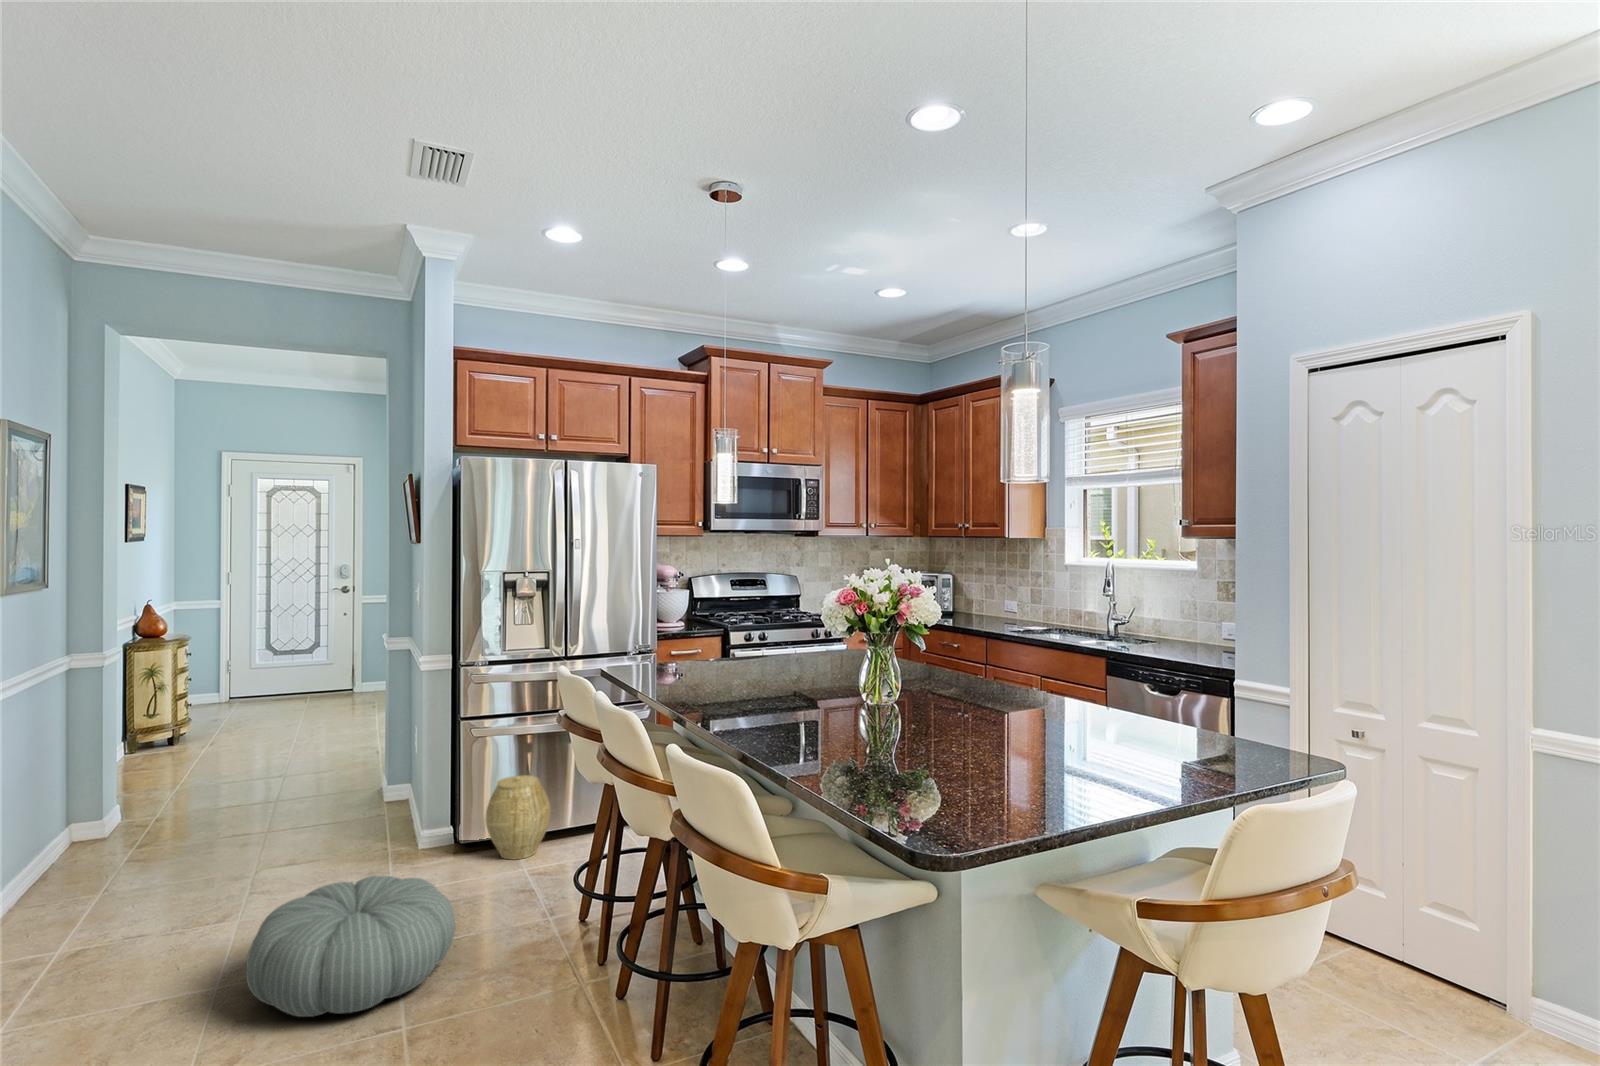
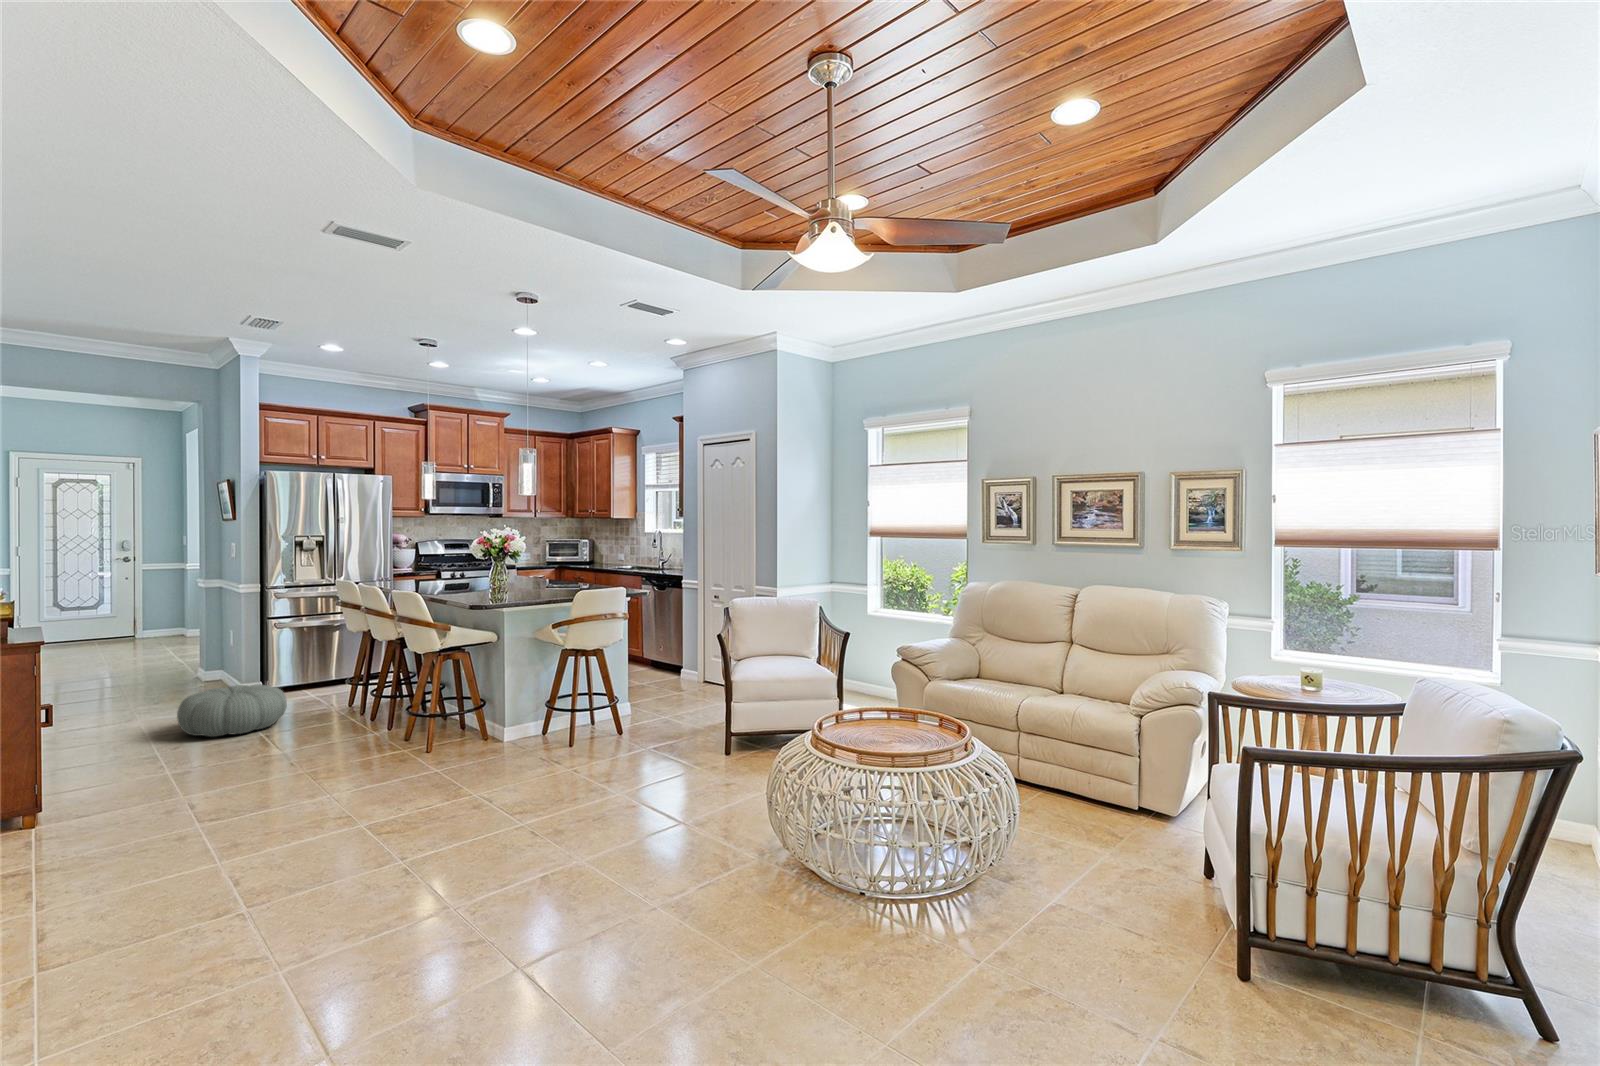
woven basket: present [486,775,551,859] -> none [288,650,329,694]

